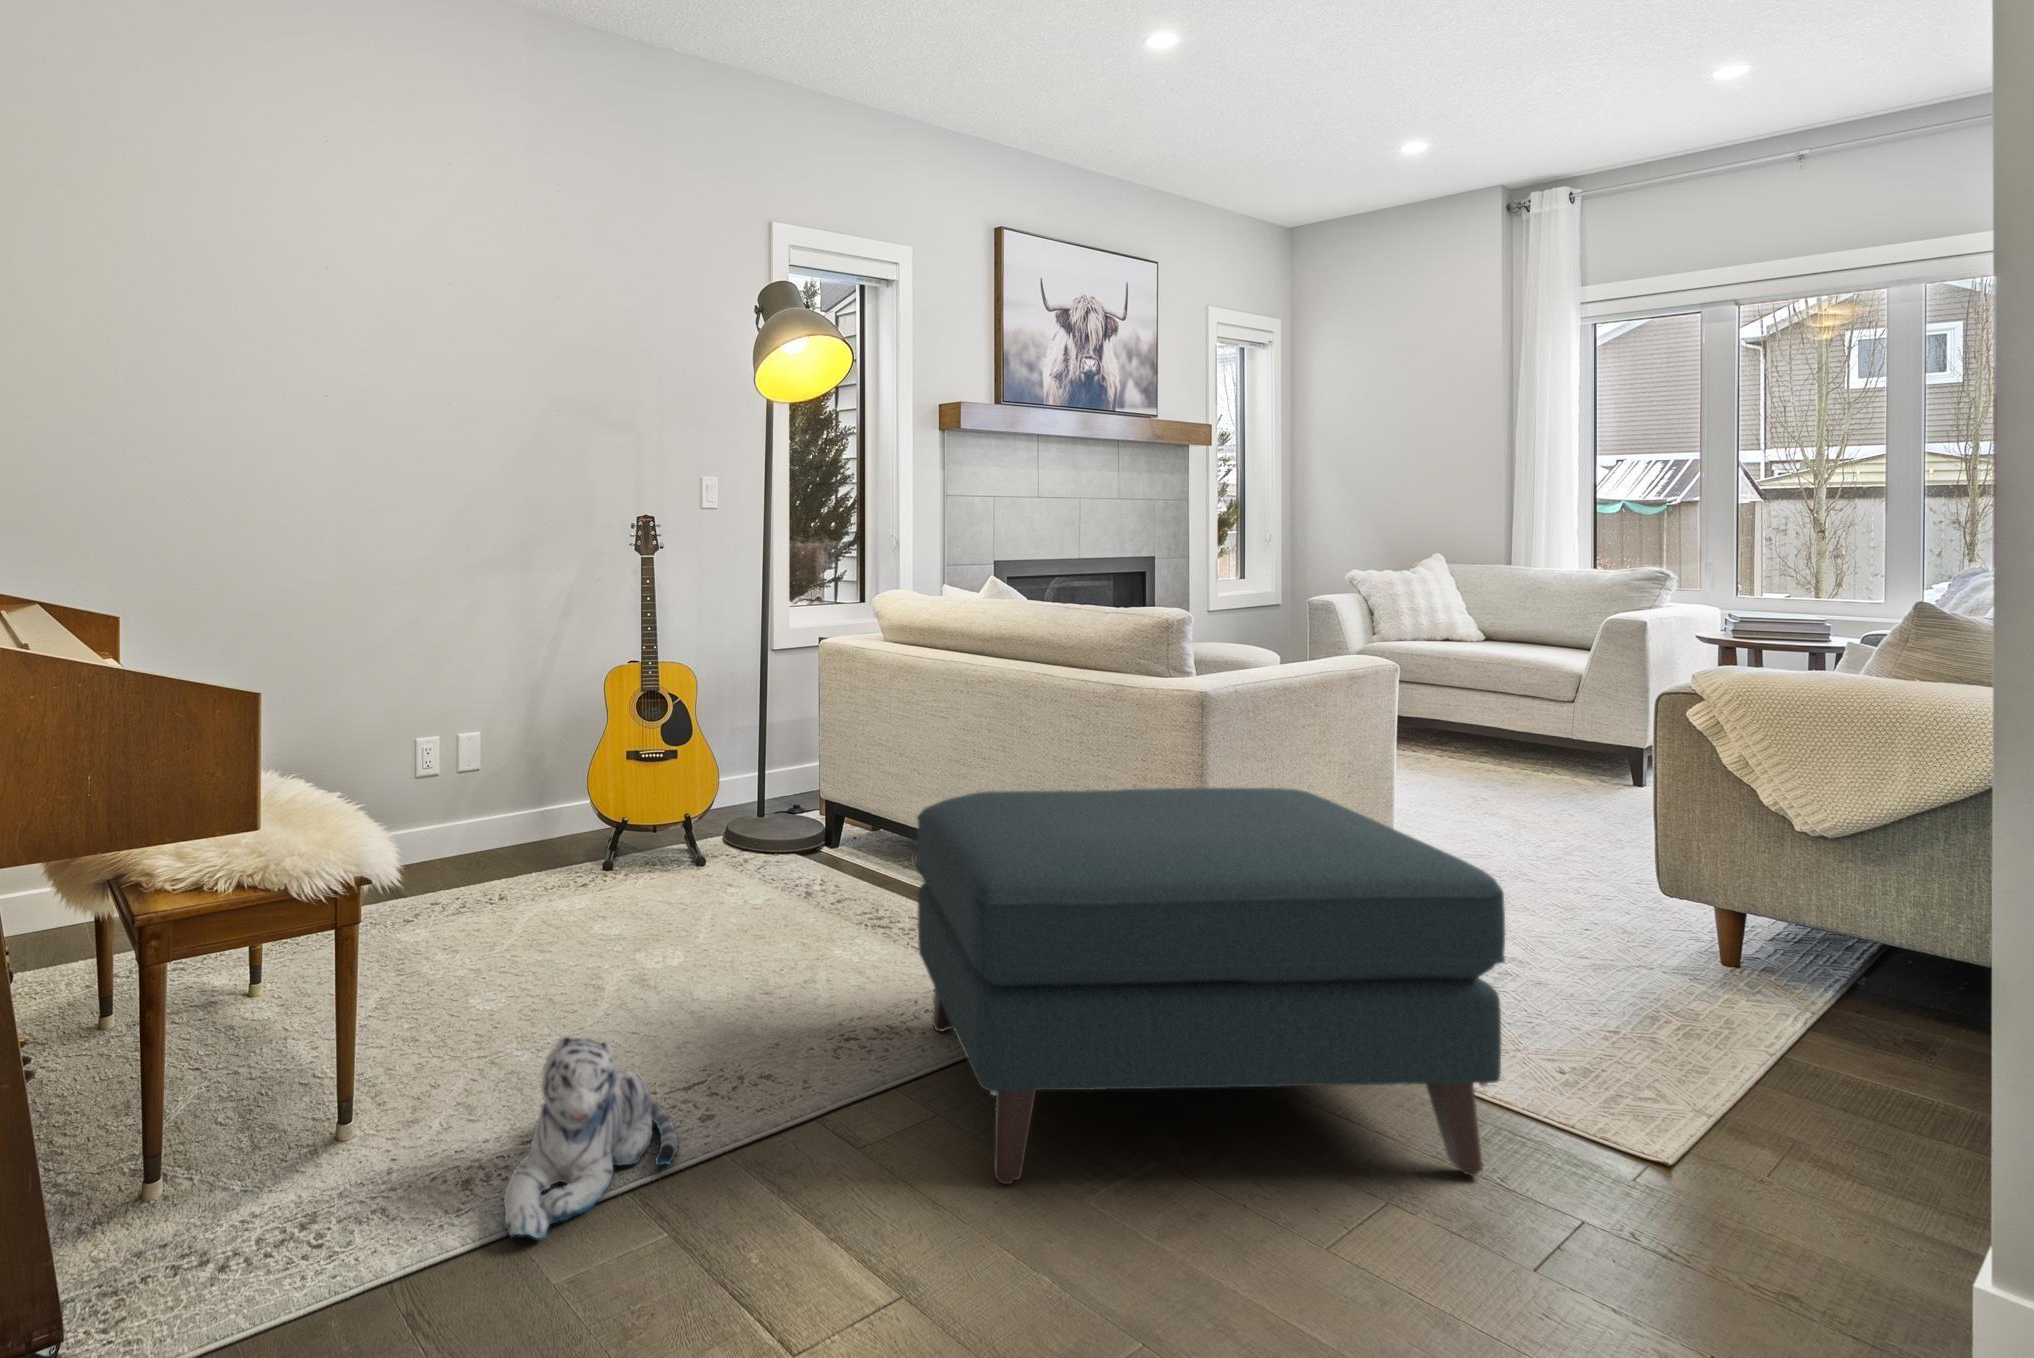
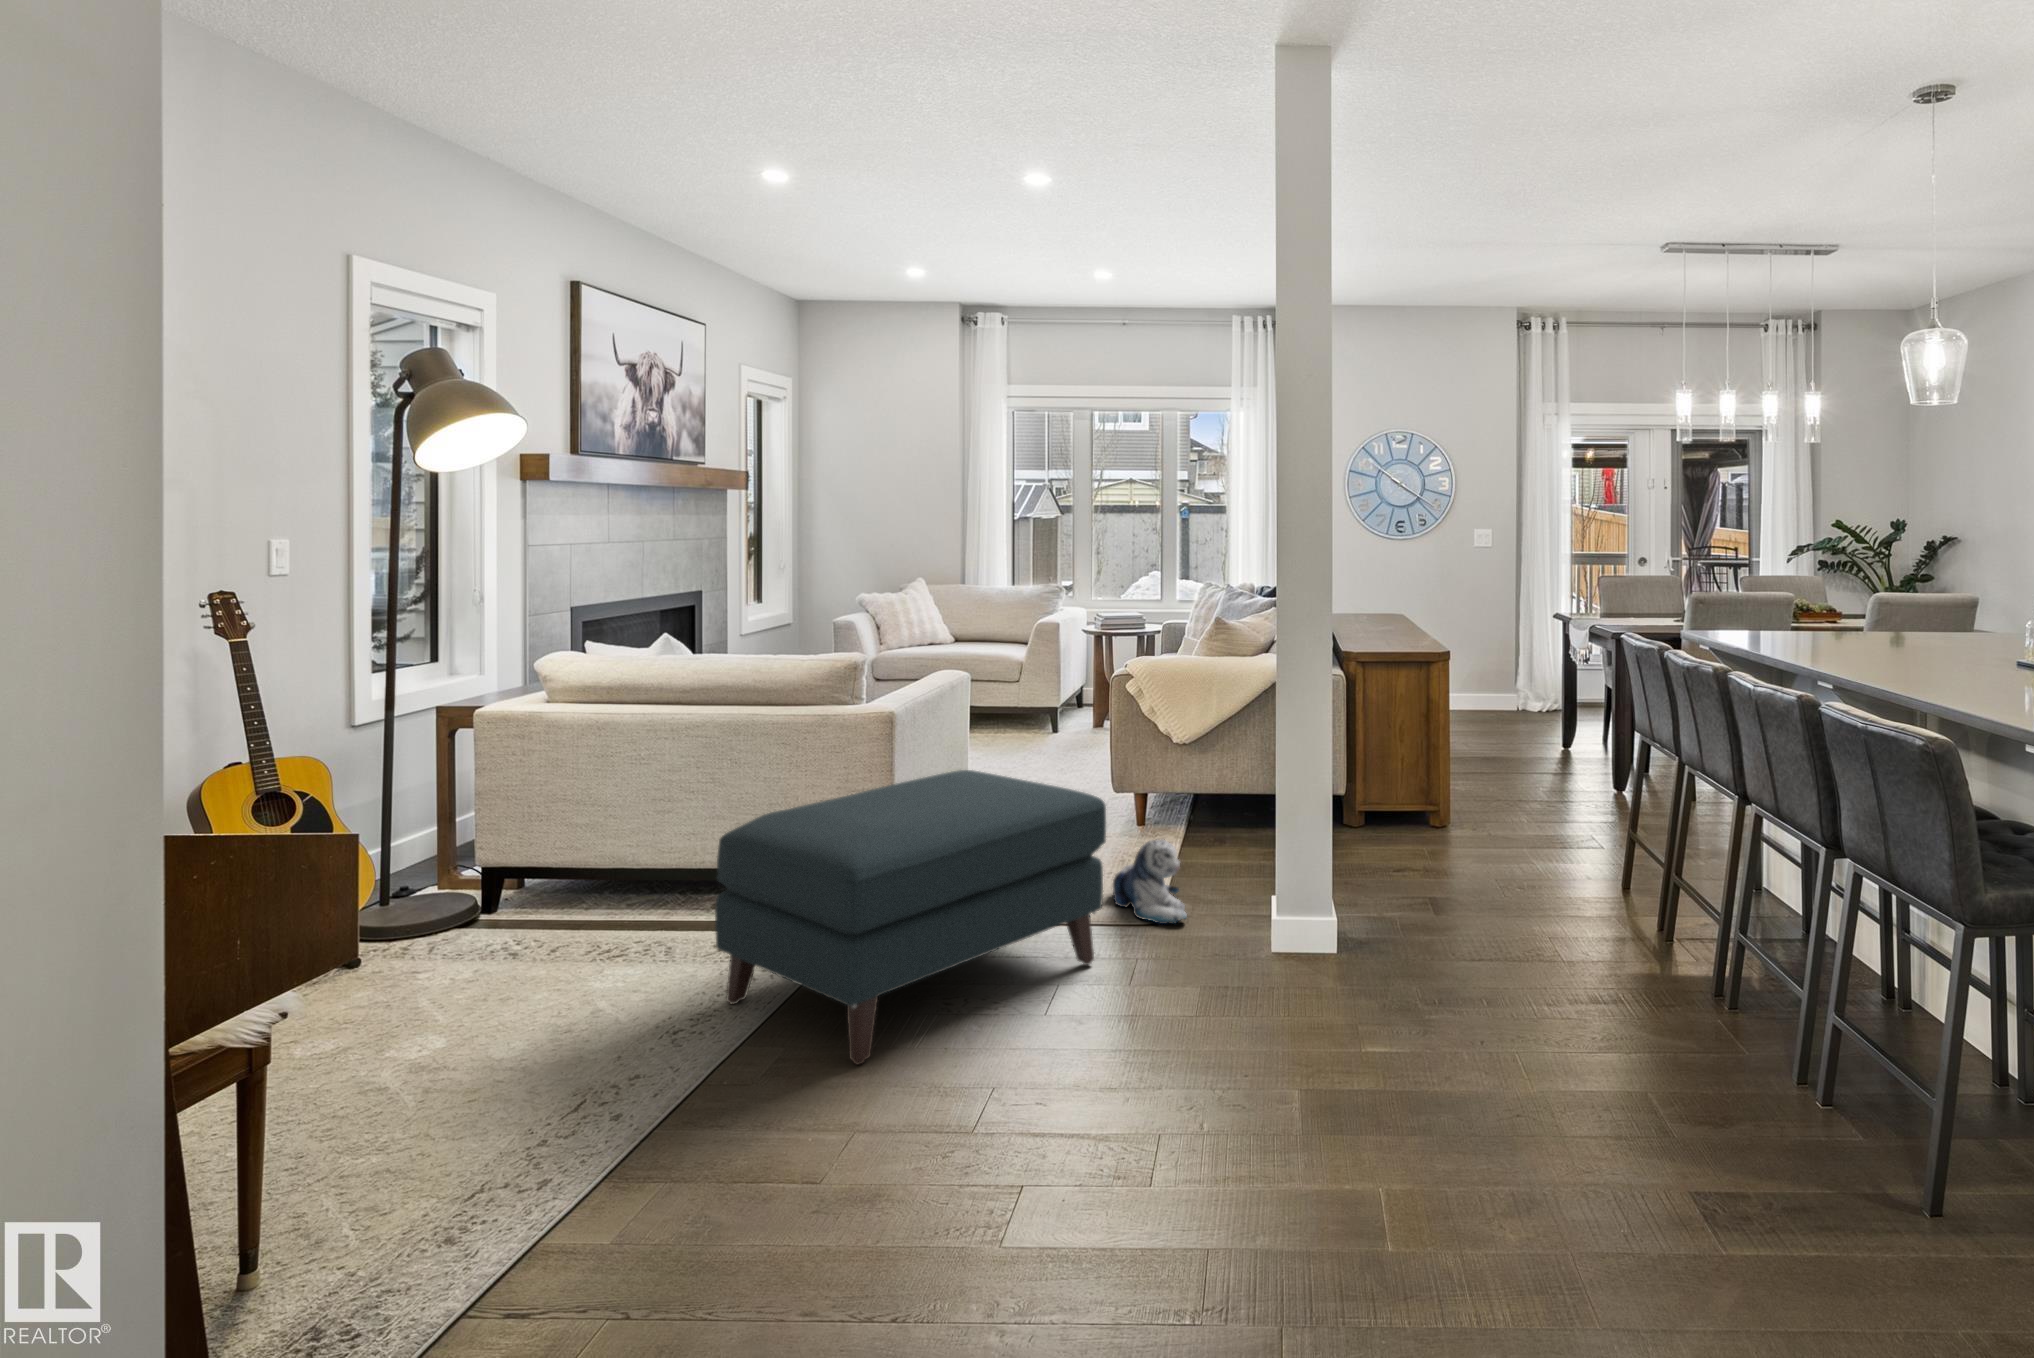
plush toy: present [504,1036,679,1238] -> present [1113,840,1187,924]

